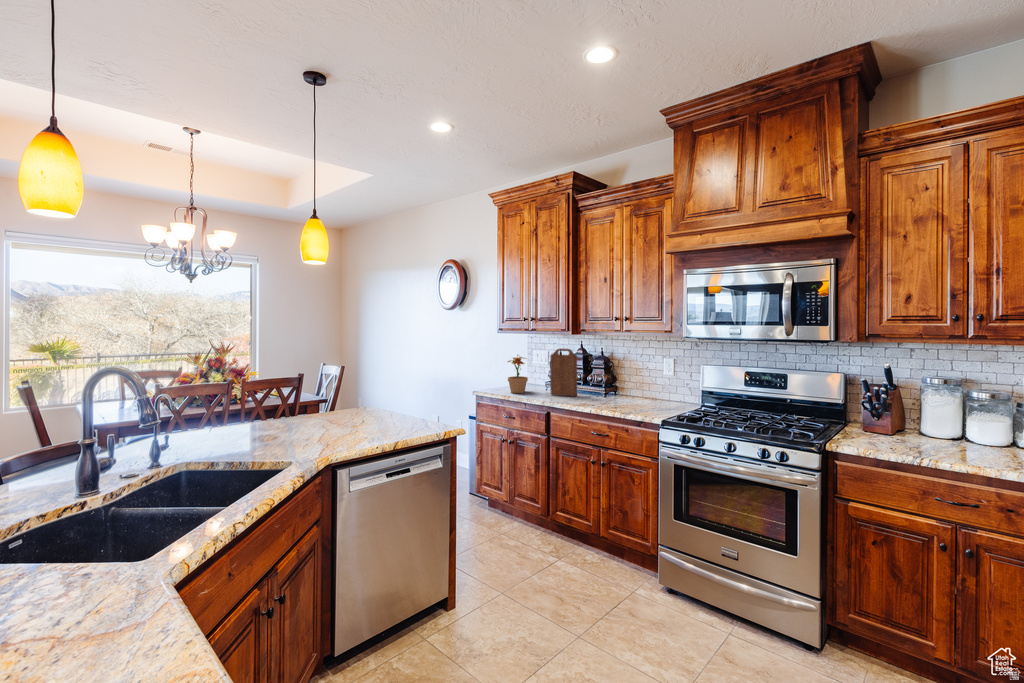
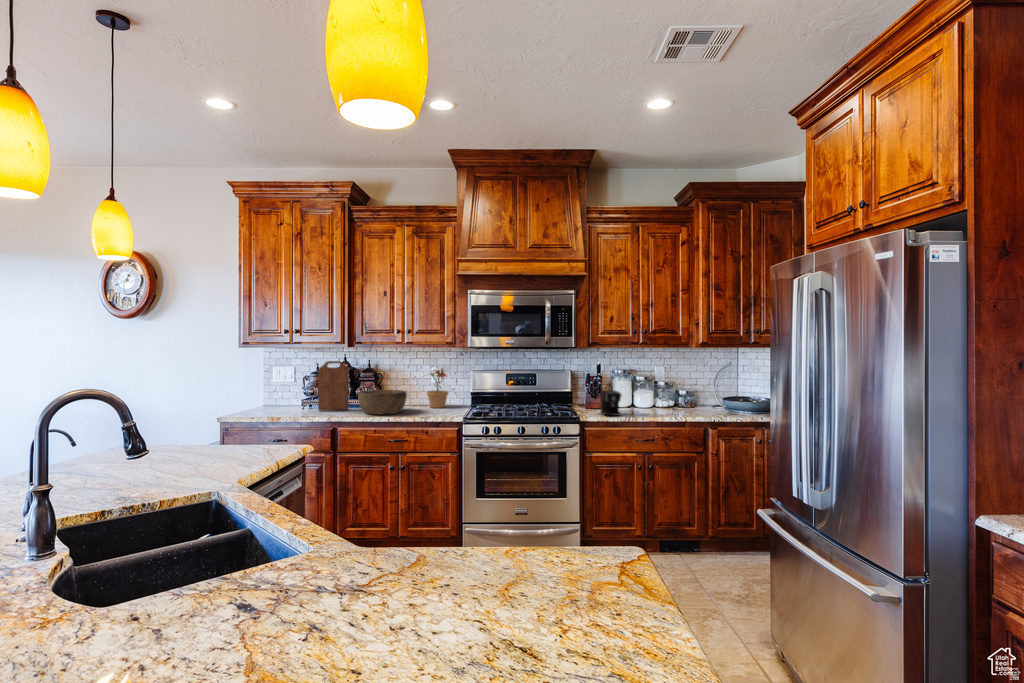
potted plant: present [508,357,528,393] -> present [427,368,448,408]
bowl: none [575,379,624,406] -> present [358,390,407,414]
coffee maker: none [872,407,953,450] -> present [601,391,621,416]

